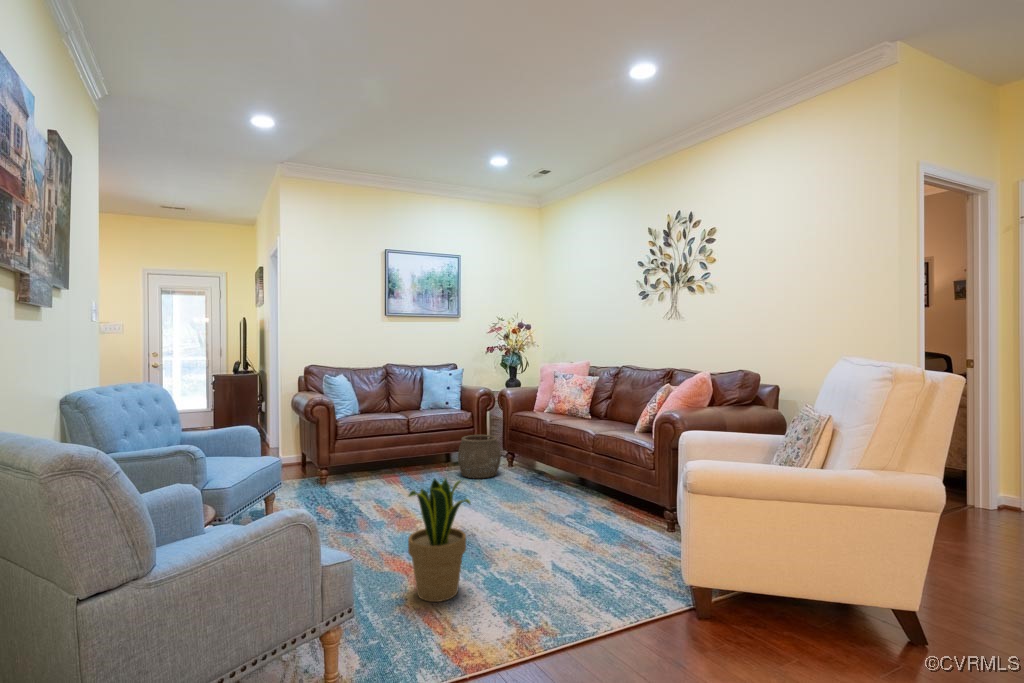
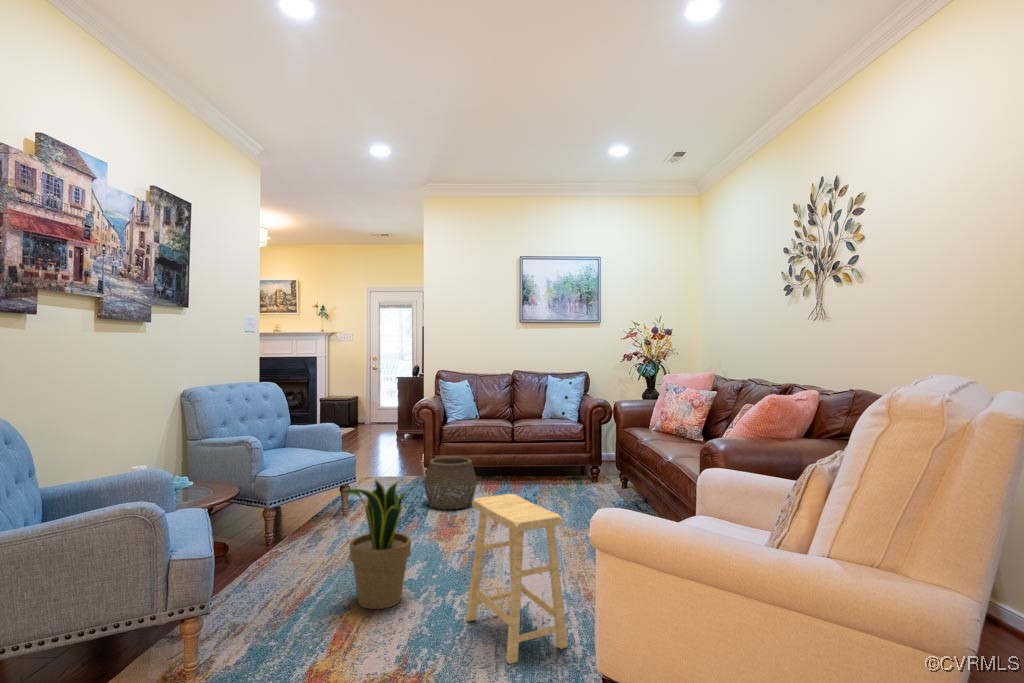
woven basket: present [458,435,501,478] -> present [424,457,476,510]
footstool: none [531,474,628,610] -> present [466,494,568,664]

